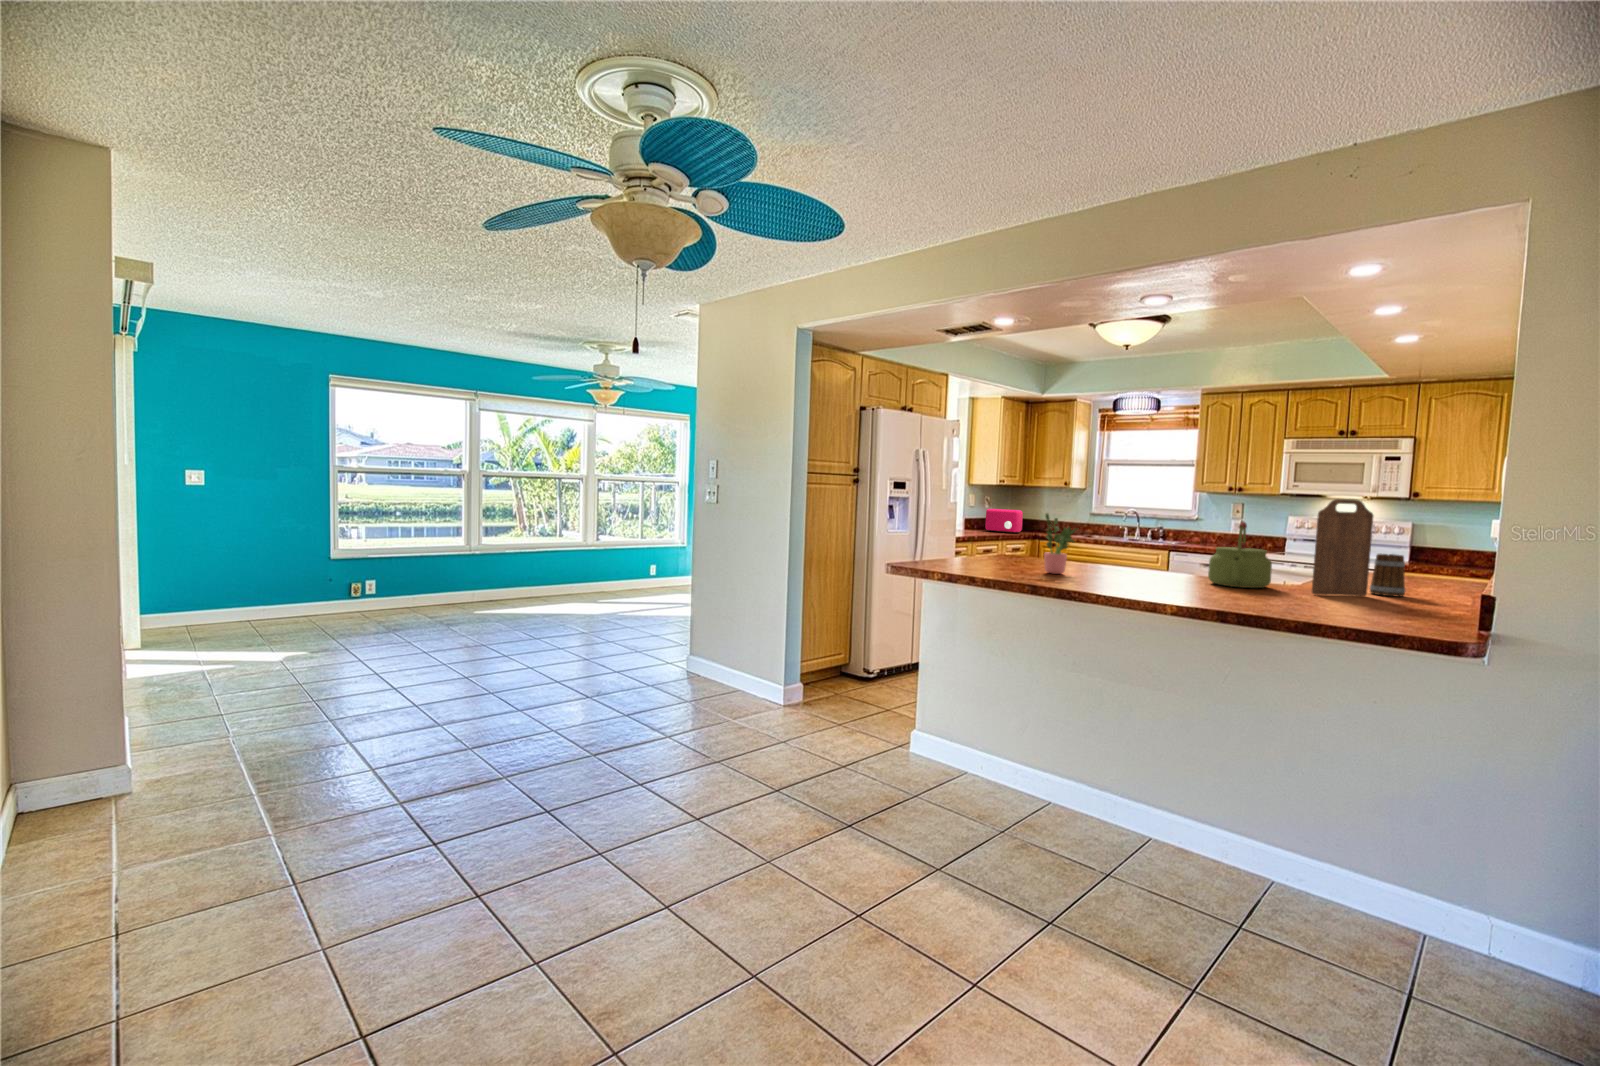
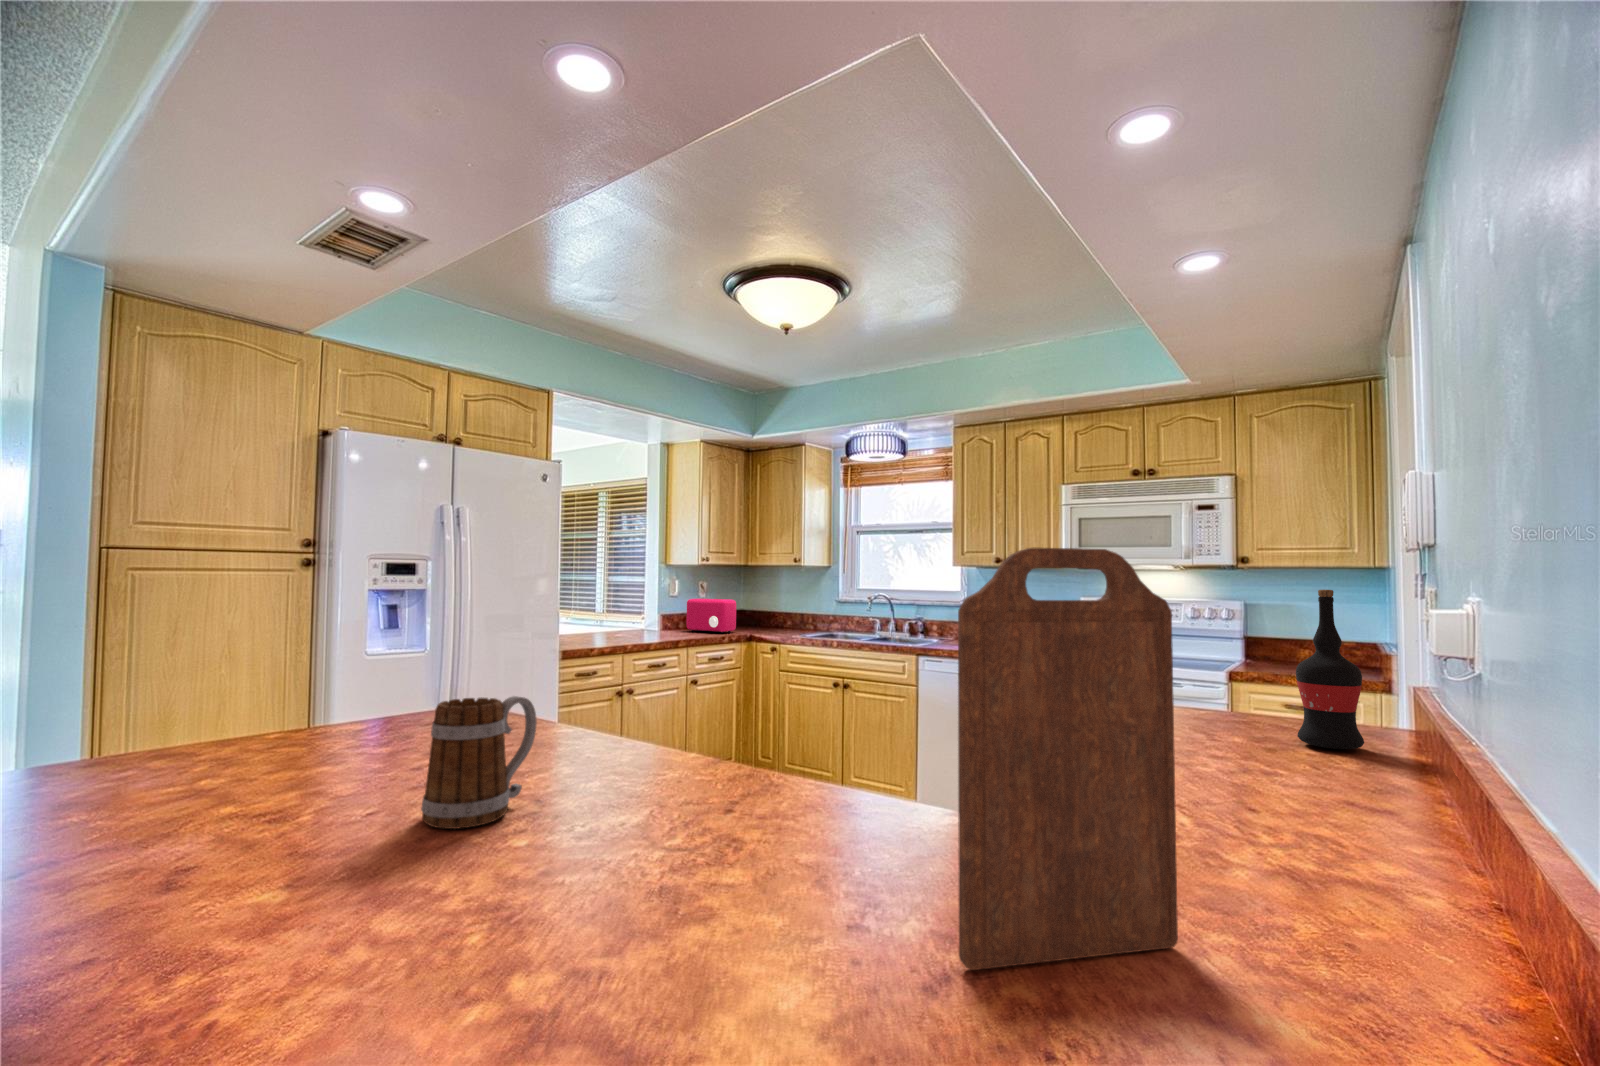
potted plant: present [1044,513,1077,574] -> none [150,628,333,844]
wine bottle: none [1421,513,1454,580] -> present [1296,590,1364,749]
kettle: present [1208,522,1272,588] -> none [656,642,856,911]
mug: present [1370,554,1405,597] -> present [421,696,537,829]

